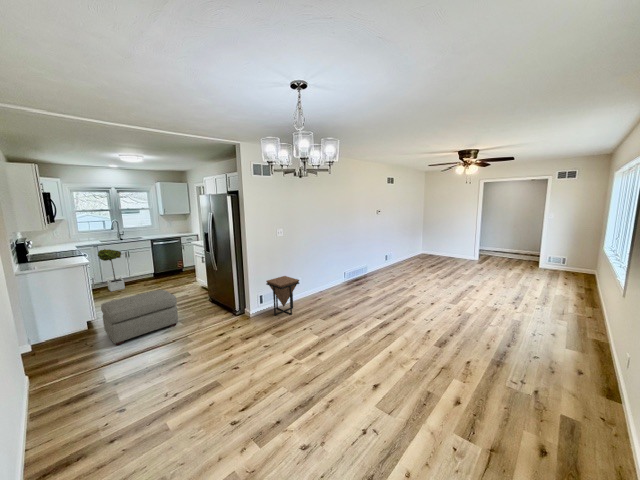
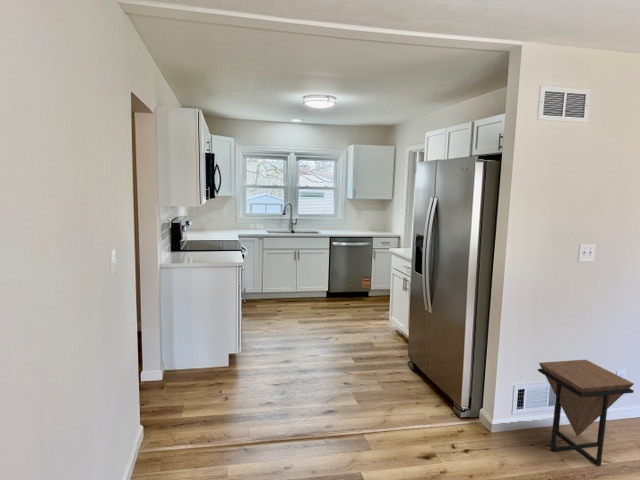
potted tree: present [98,249,125,291] -> none [261,243,289,308]
ottoman: present [101,290,178,345] -> none [247,328,353,412]

